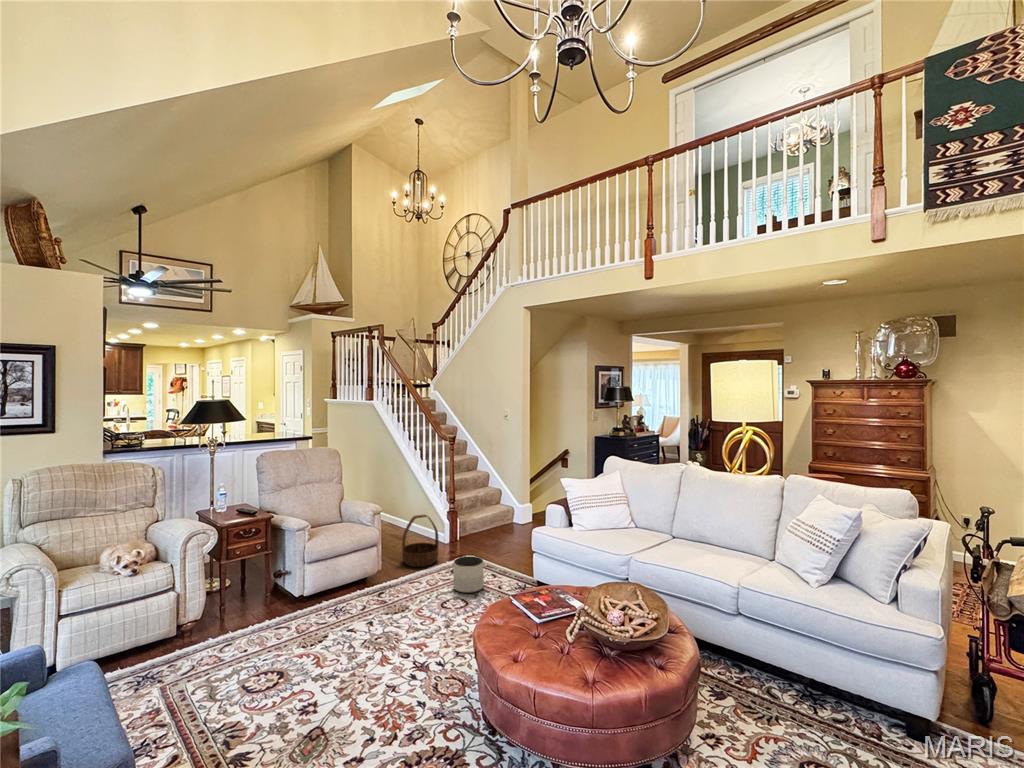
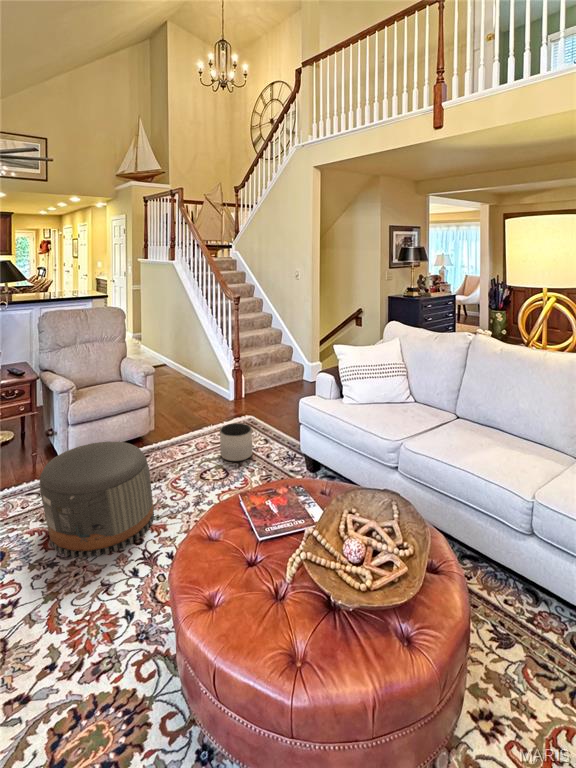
basket: present [402,515,438,567] -> none [179,376,217,427]
pouf: none [321,567,412,671] -> present [40,442,154,558]

